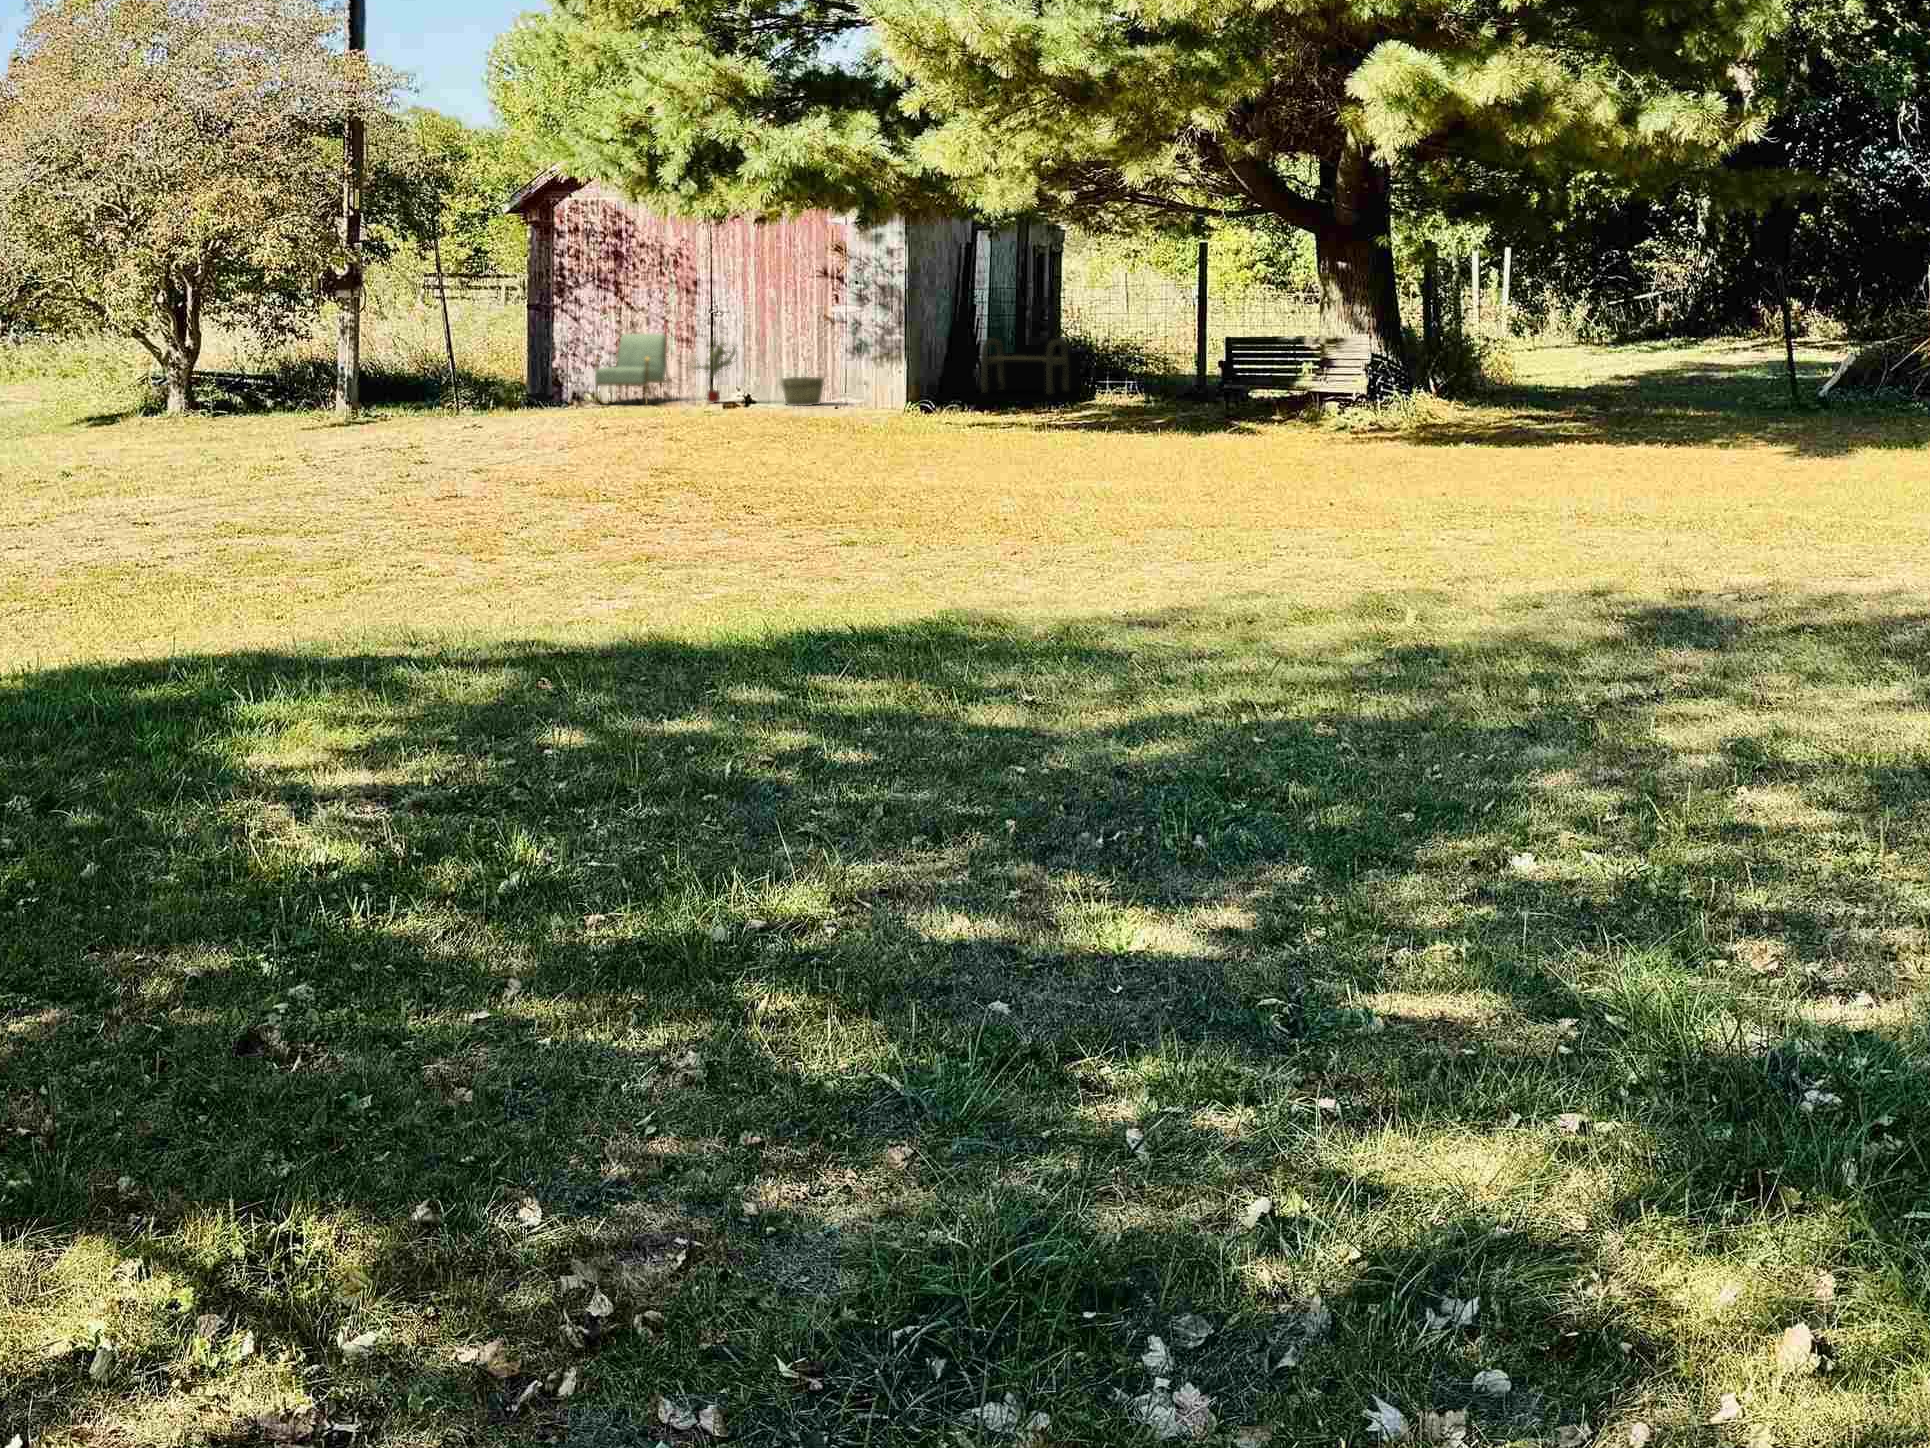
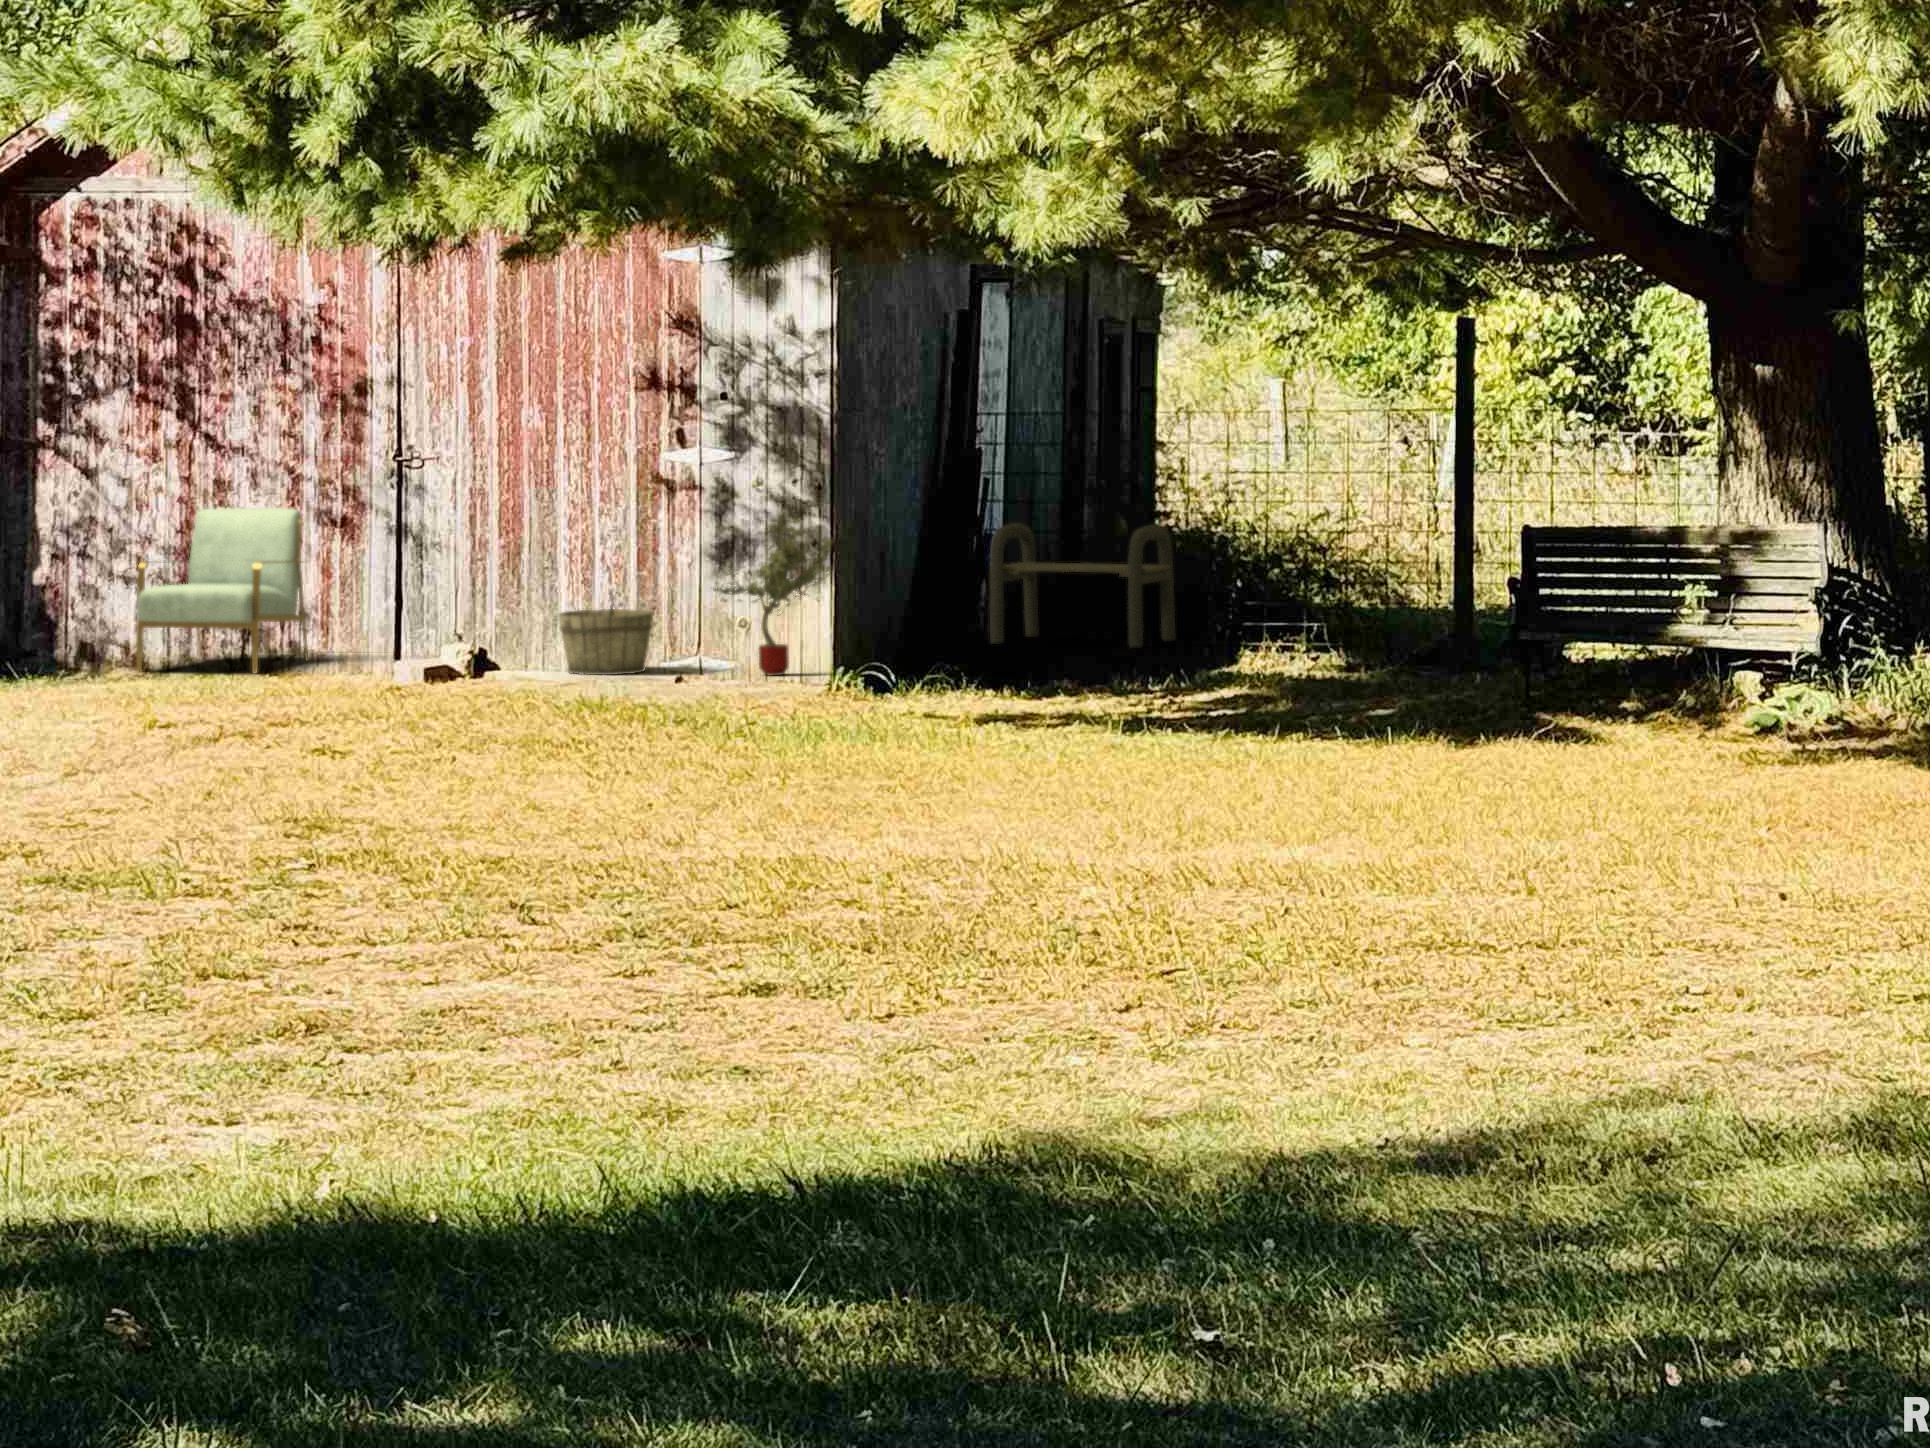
potted tree: present [690,337,737,403] -> present [713,518,832,676]

